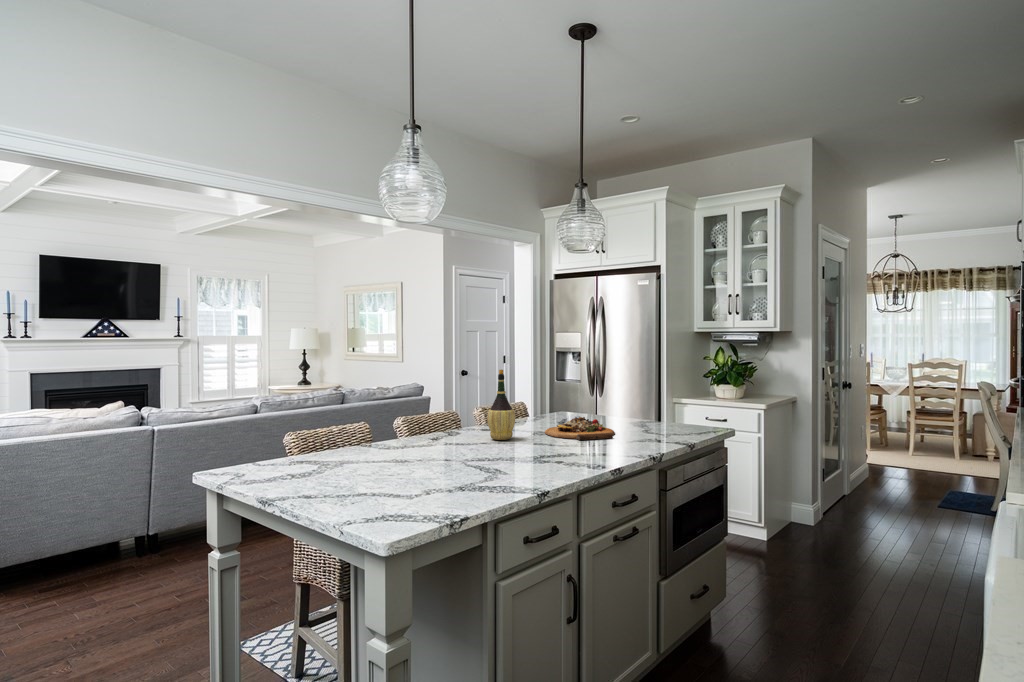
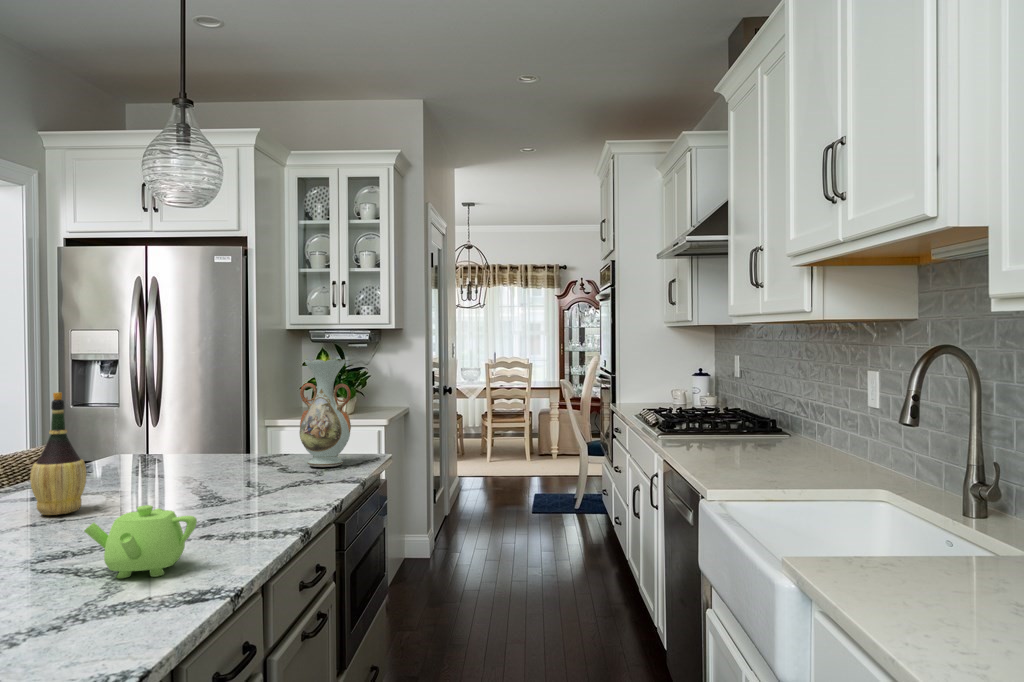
vase: none [656,355,693,433] -> present [299,359,351,467]
cutting board: present [545,417,615,440] -> none [128,459,252,496]
teapot: none [483,436,536,478] -> present [84,505,197,578]

